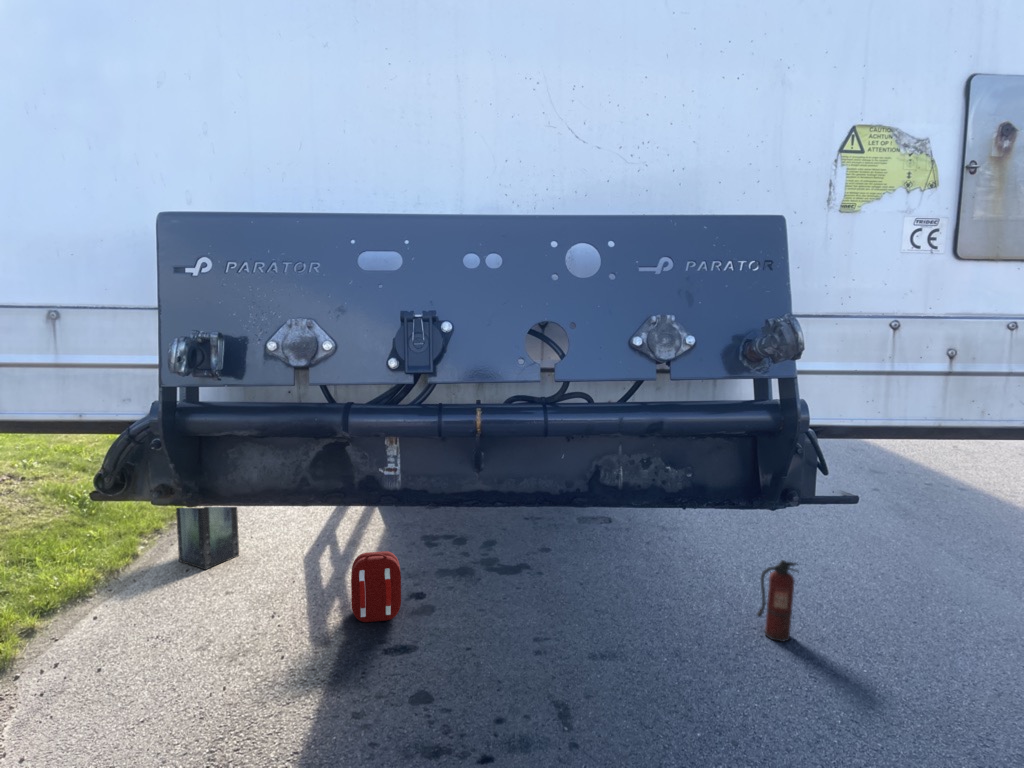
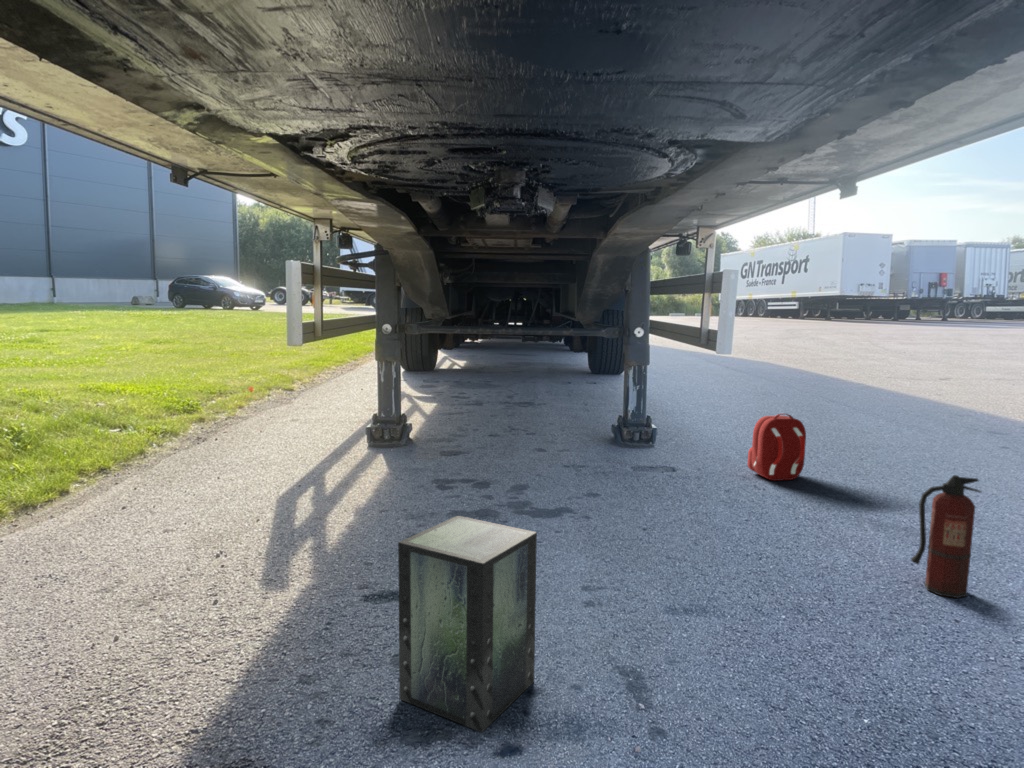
storage box: present [176,507,239,569] -> present [398,516,537,732]
backpack: present [349,551,401,622] -> present [748,414,806,480]

